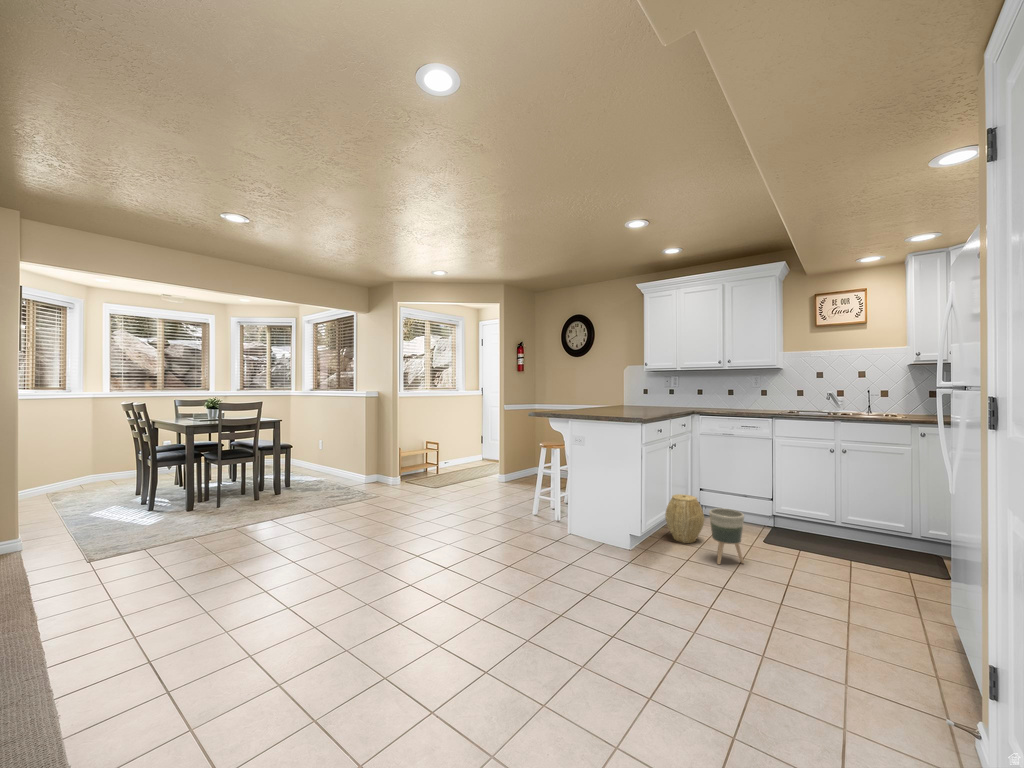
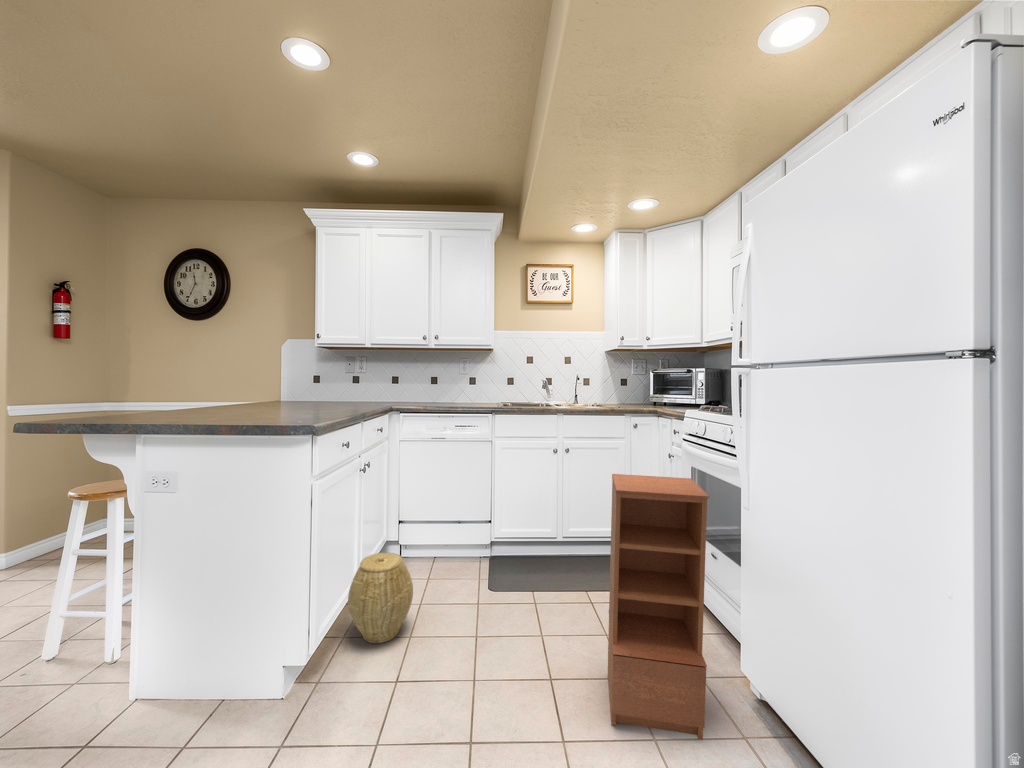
bookcase: none [820,453,900,622] -> present [608,474,709,739]
planter: present [709,508,744,564] -> none [429,577,484,691]

